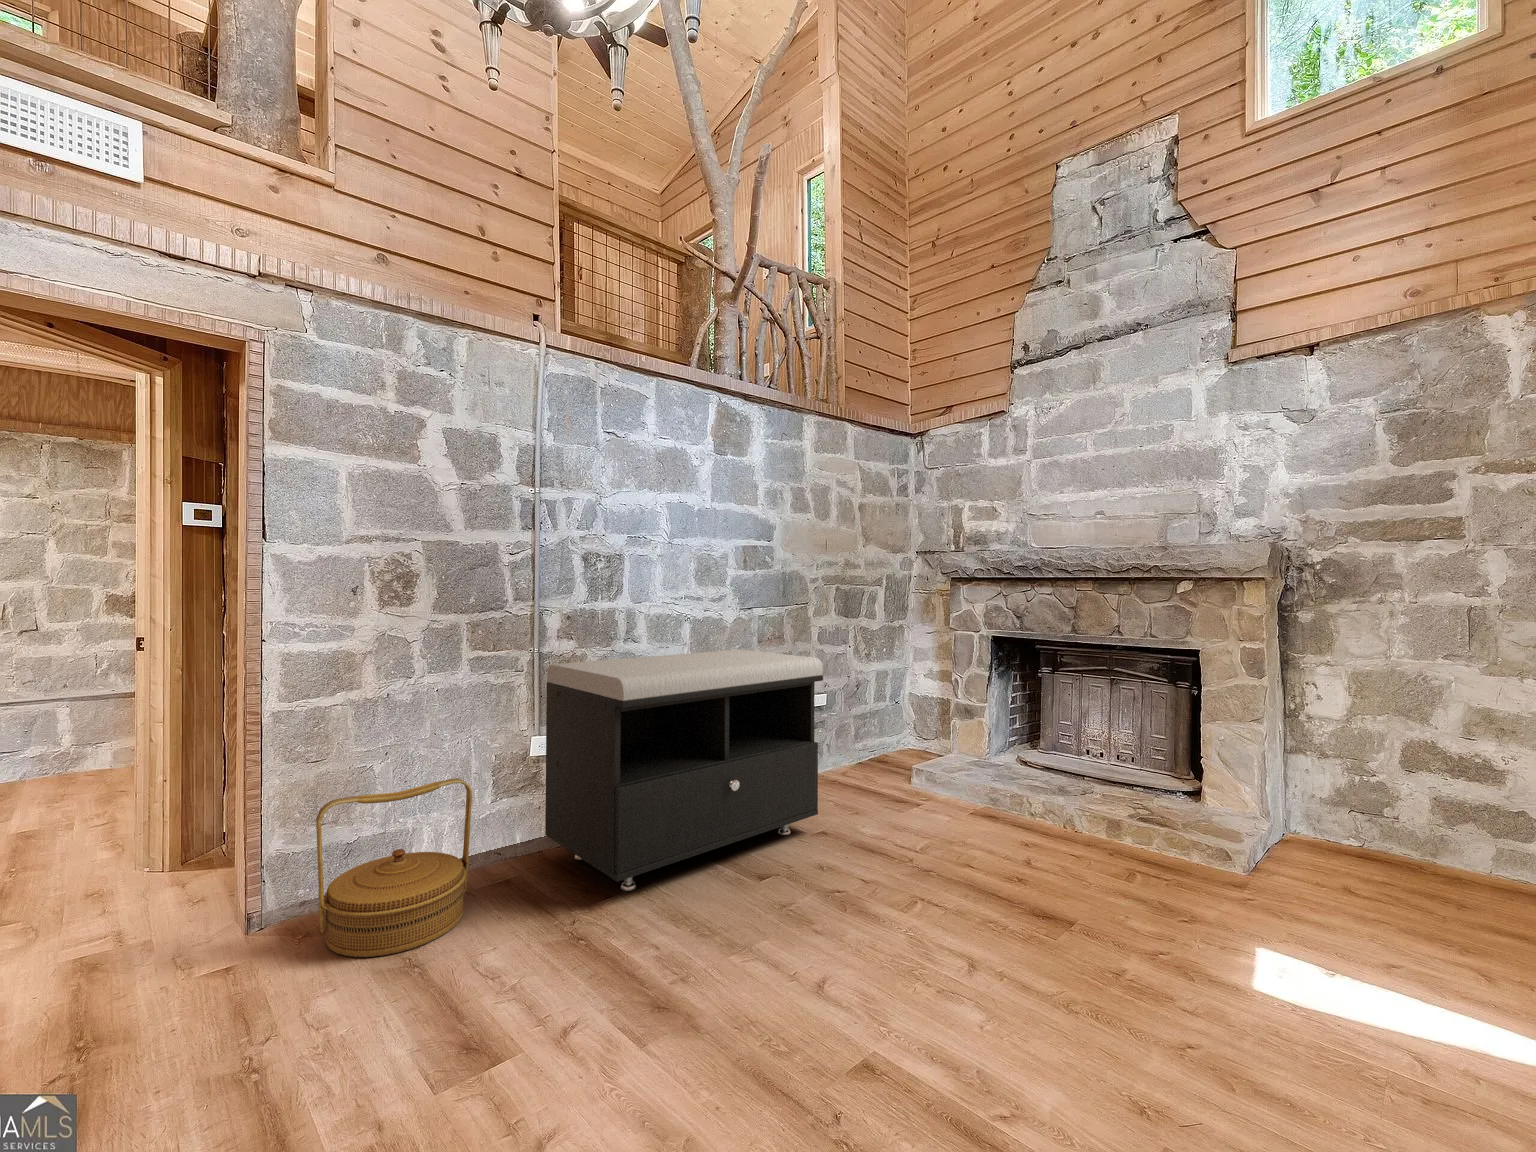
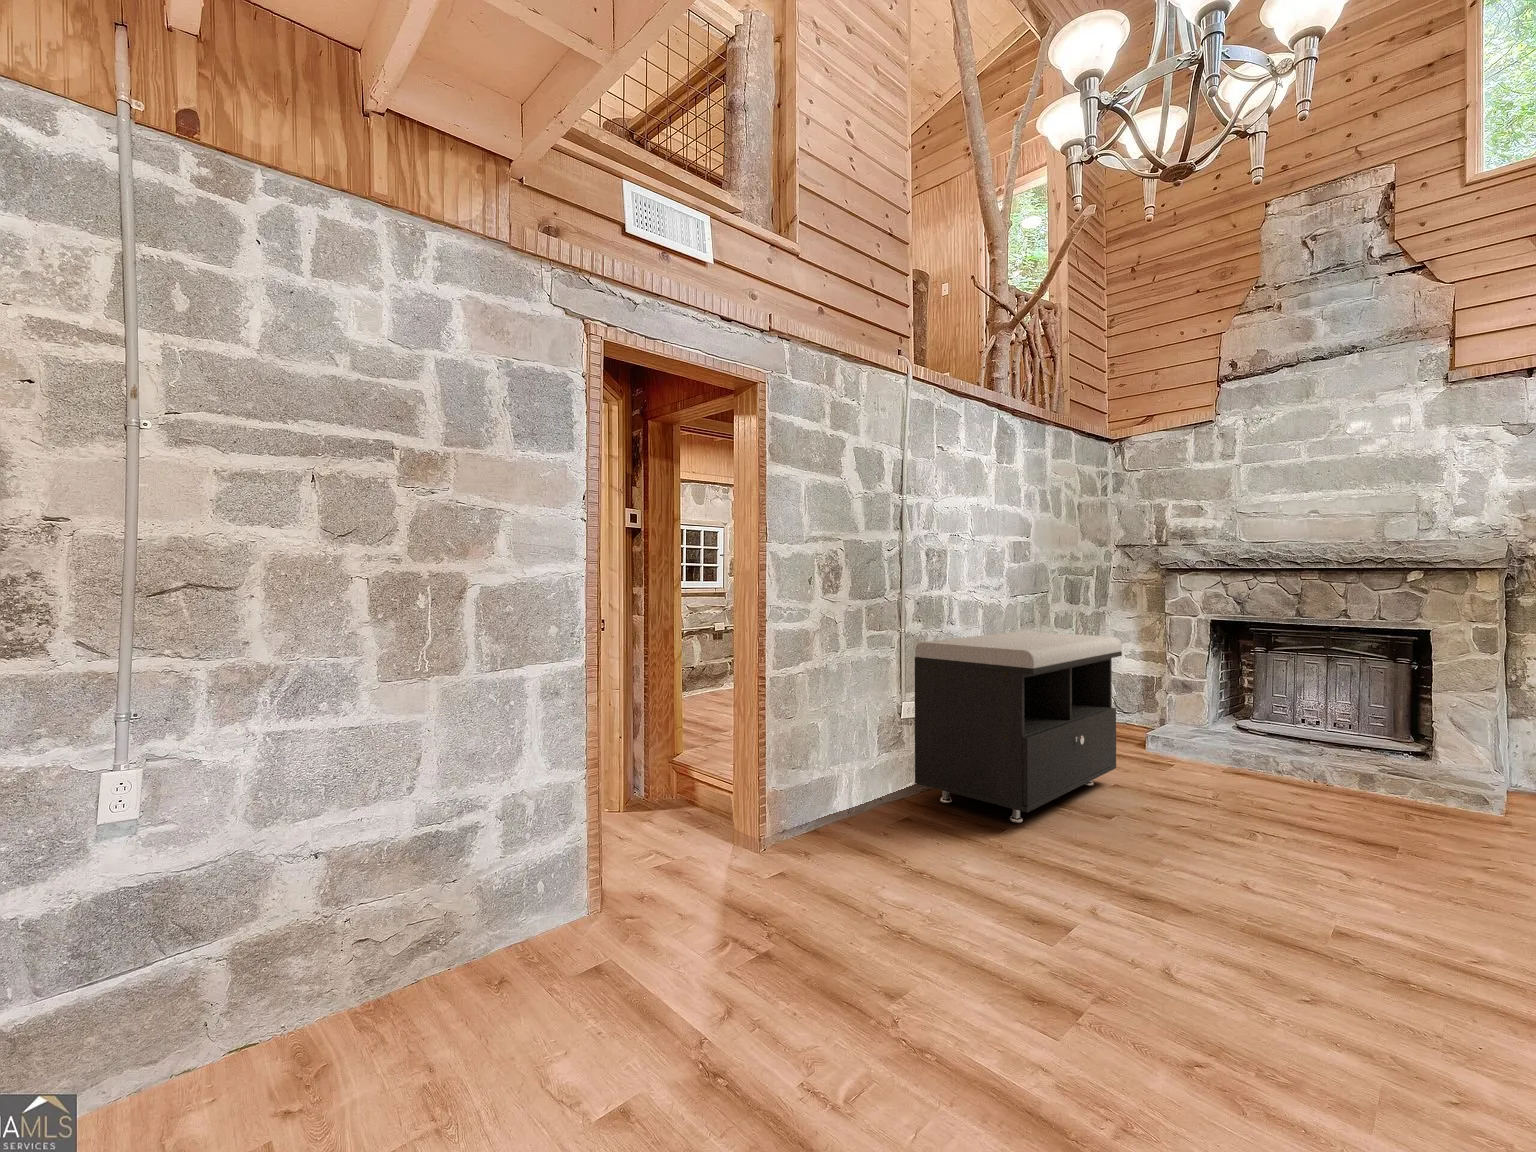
woven basket: present [316,778,472,957] -> none [821,732,921,864]

